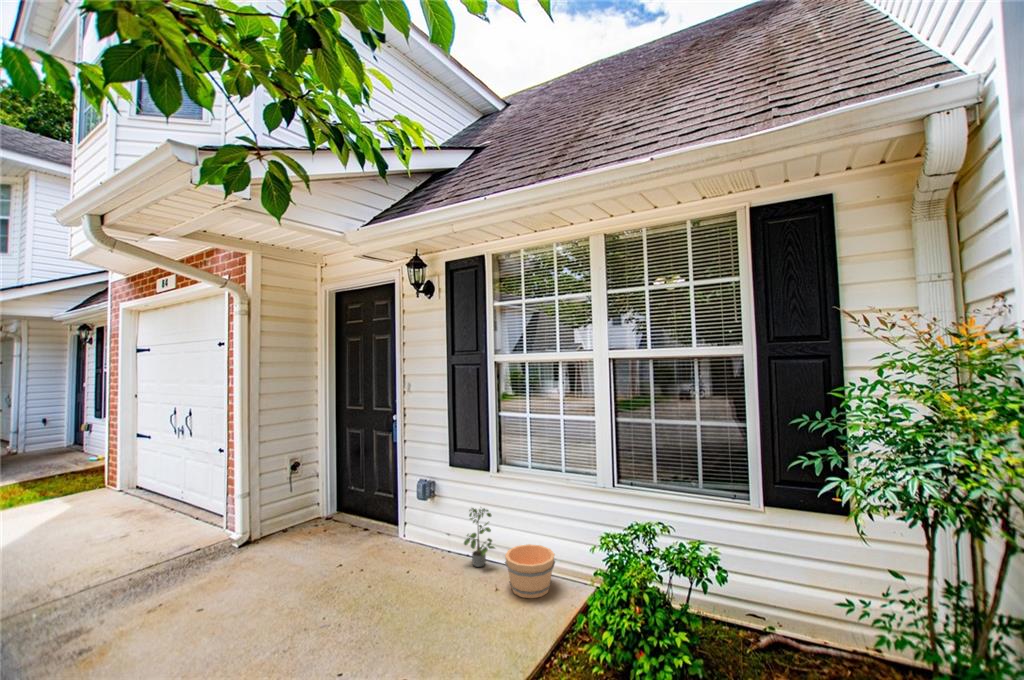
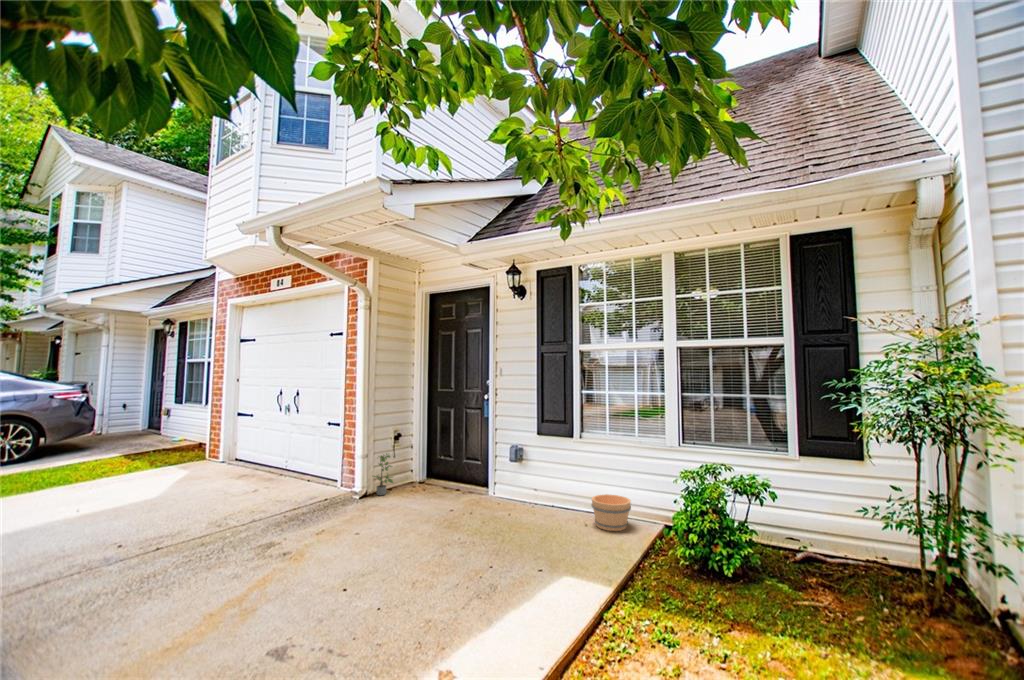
potted plant: present [464,508,495,567] -> present [373,453,393,496]

